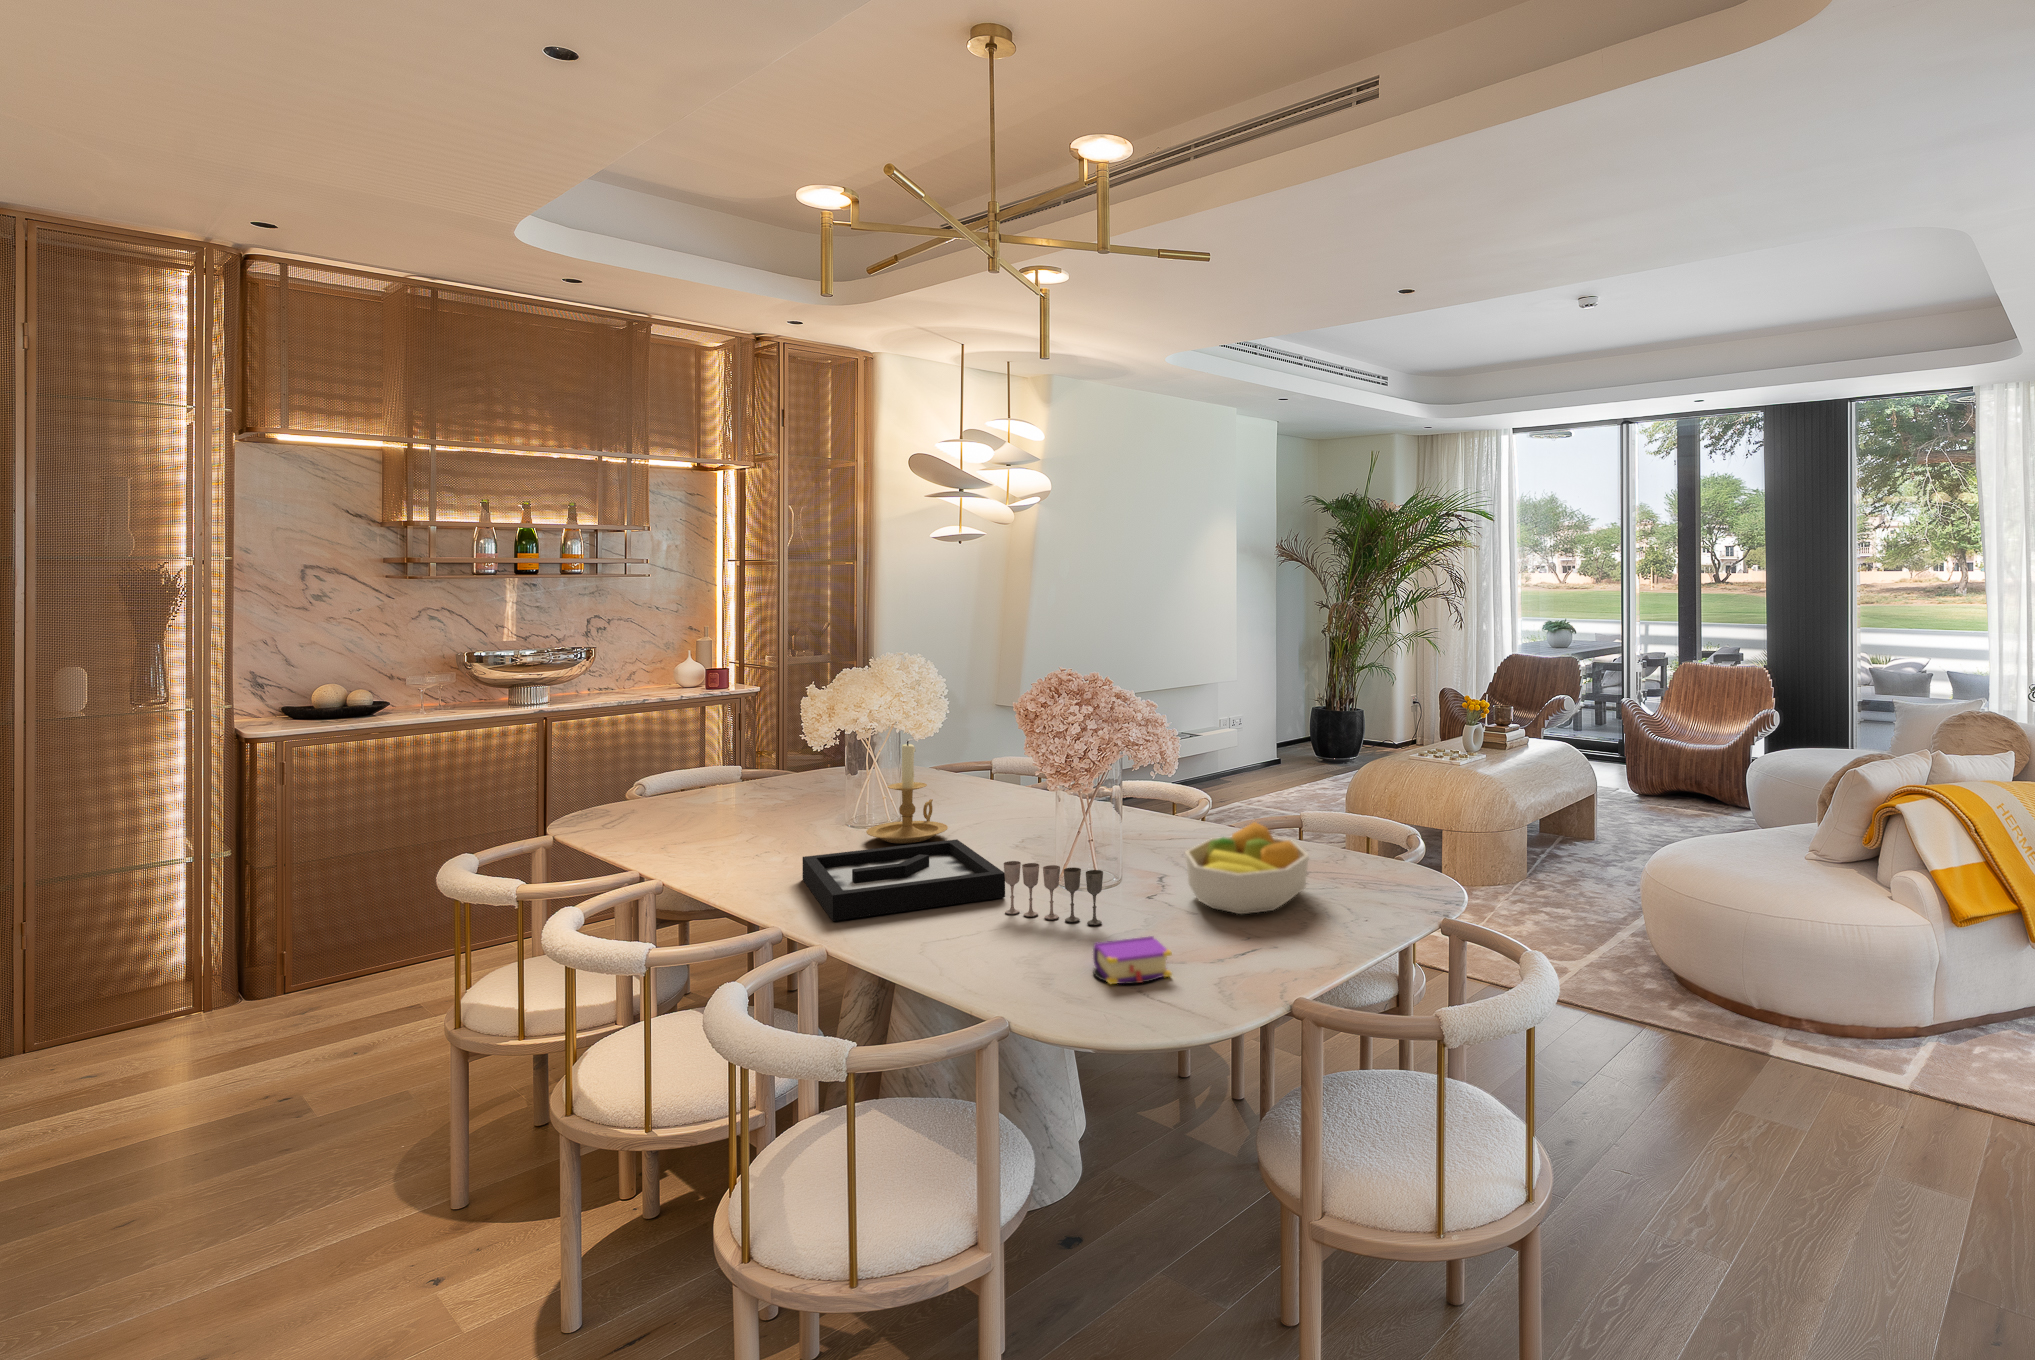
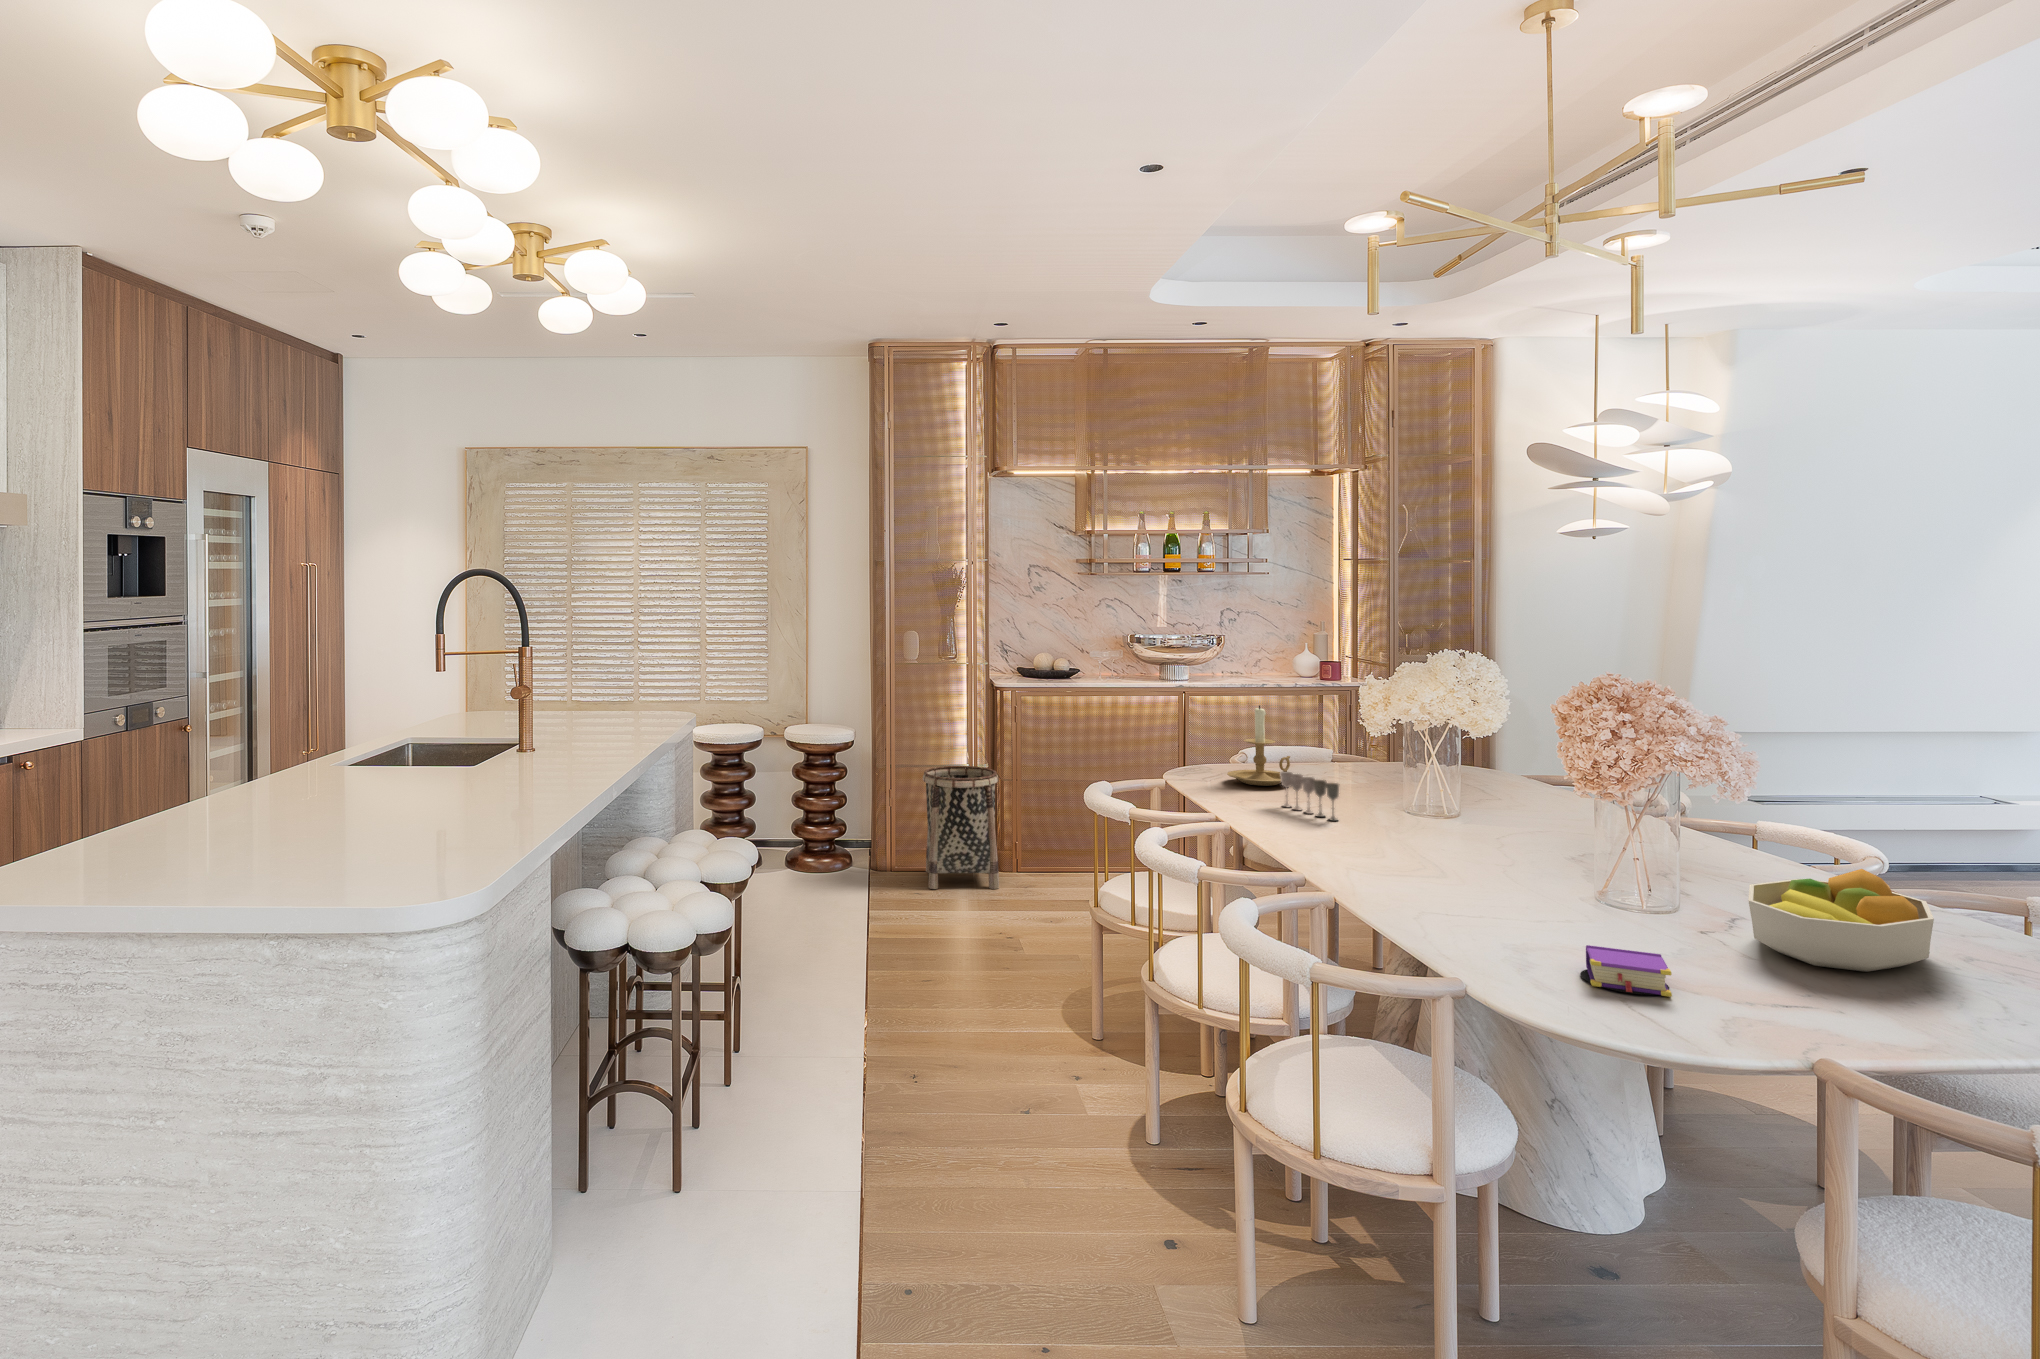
candle holder: present [866,741,948,844] -> present [1227,705,1290,786]
decorative tray: present [802,839,1005,921] -> none [1341,823,1528,893]
basket: none [103,858,254,1063] -> present [923,766,999,889]
wine glass: present [1004,861,1103,925] -> present [1281,772,1339,821]

